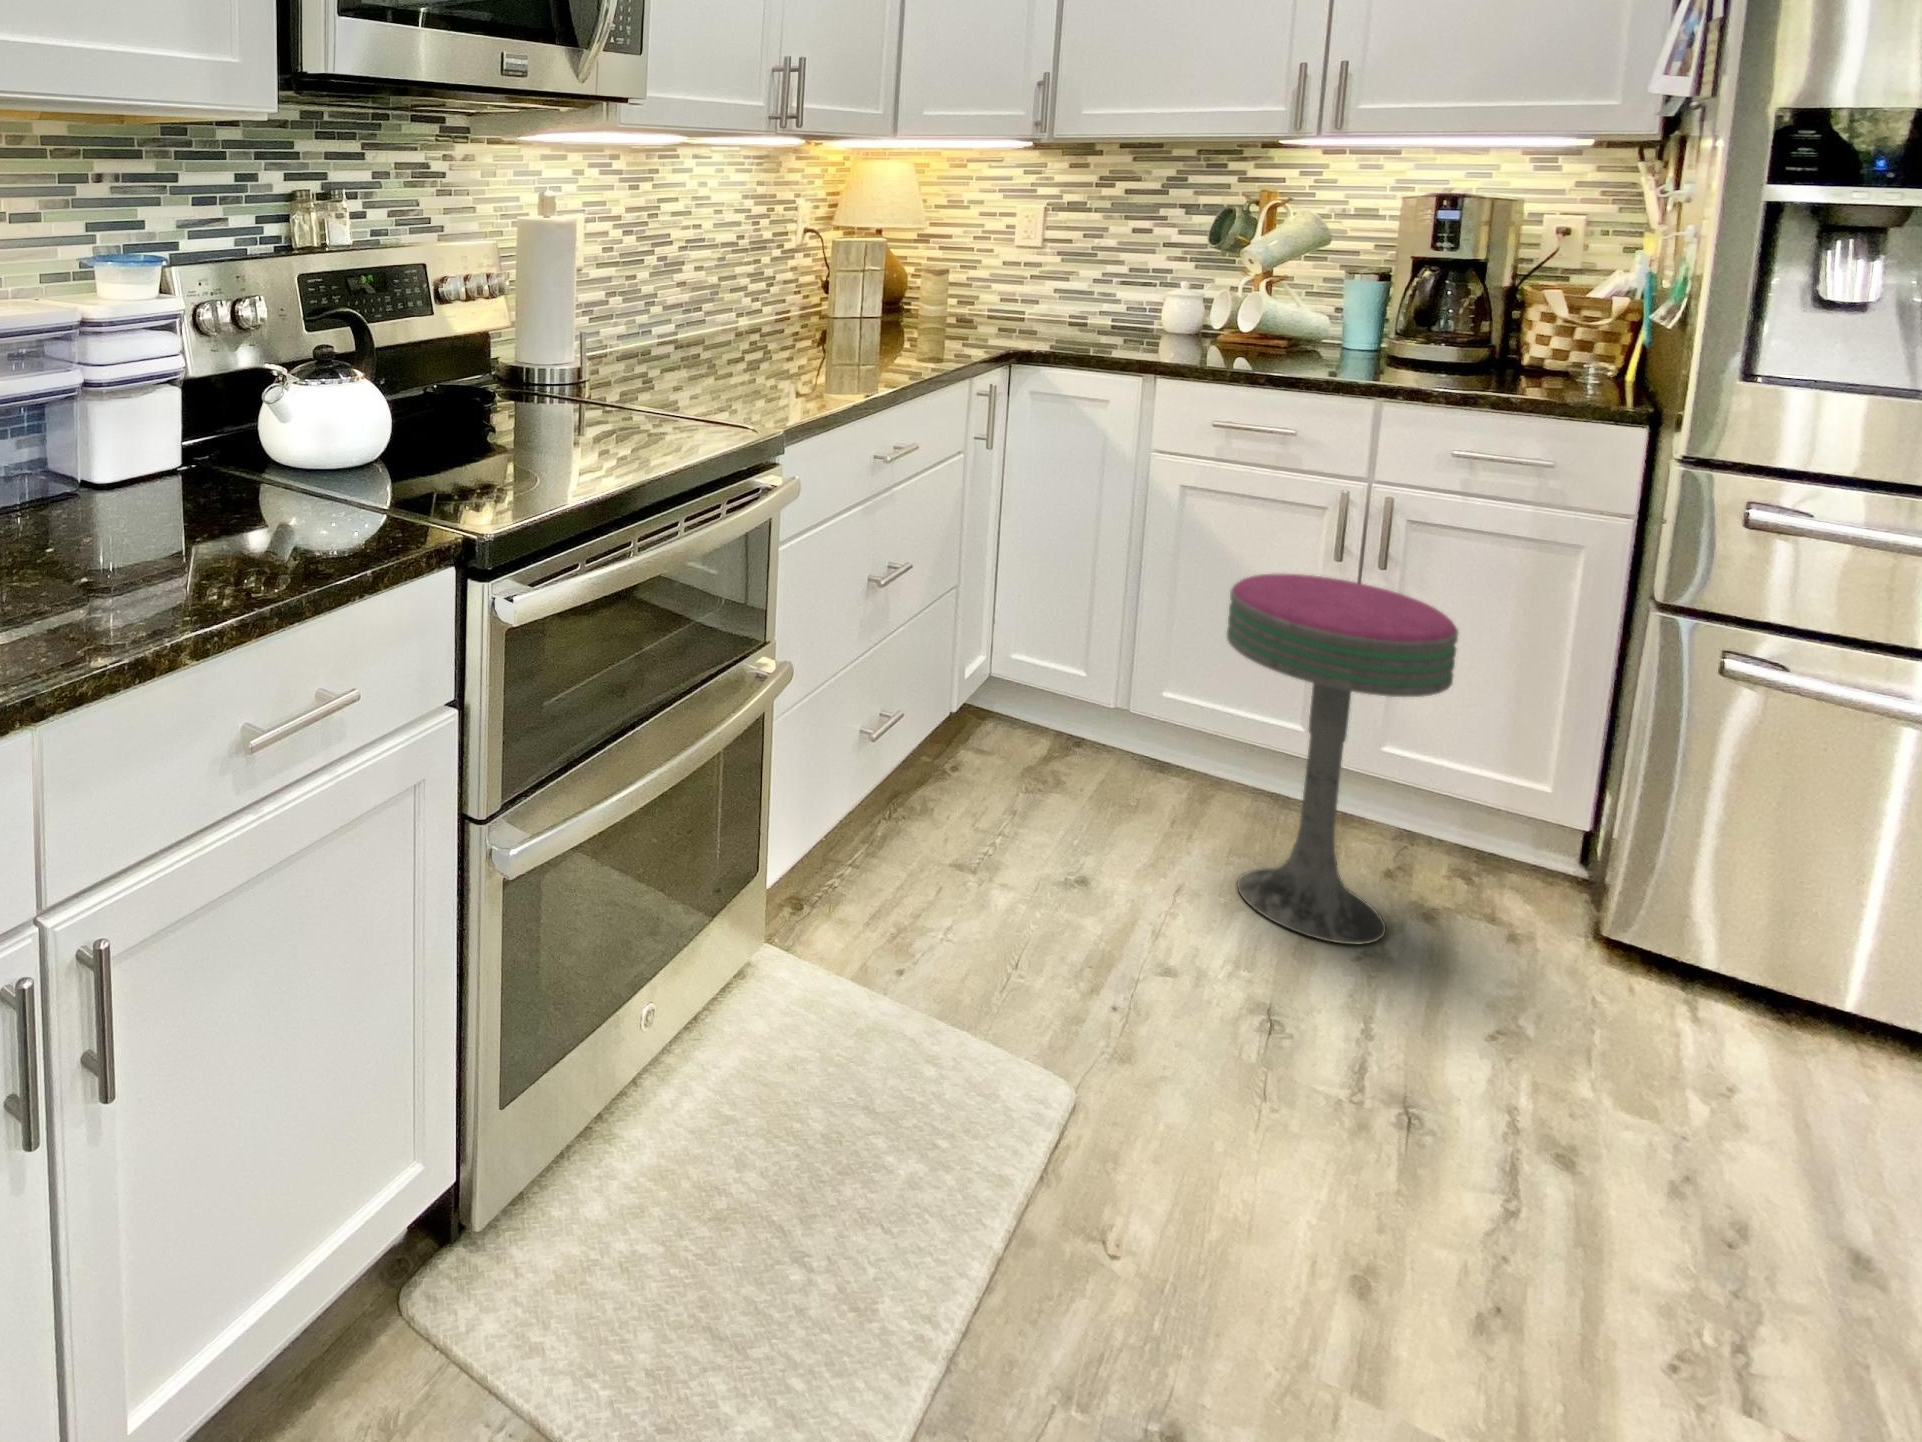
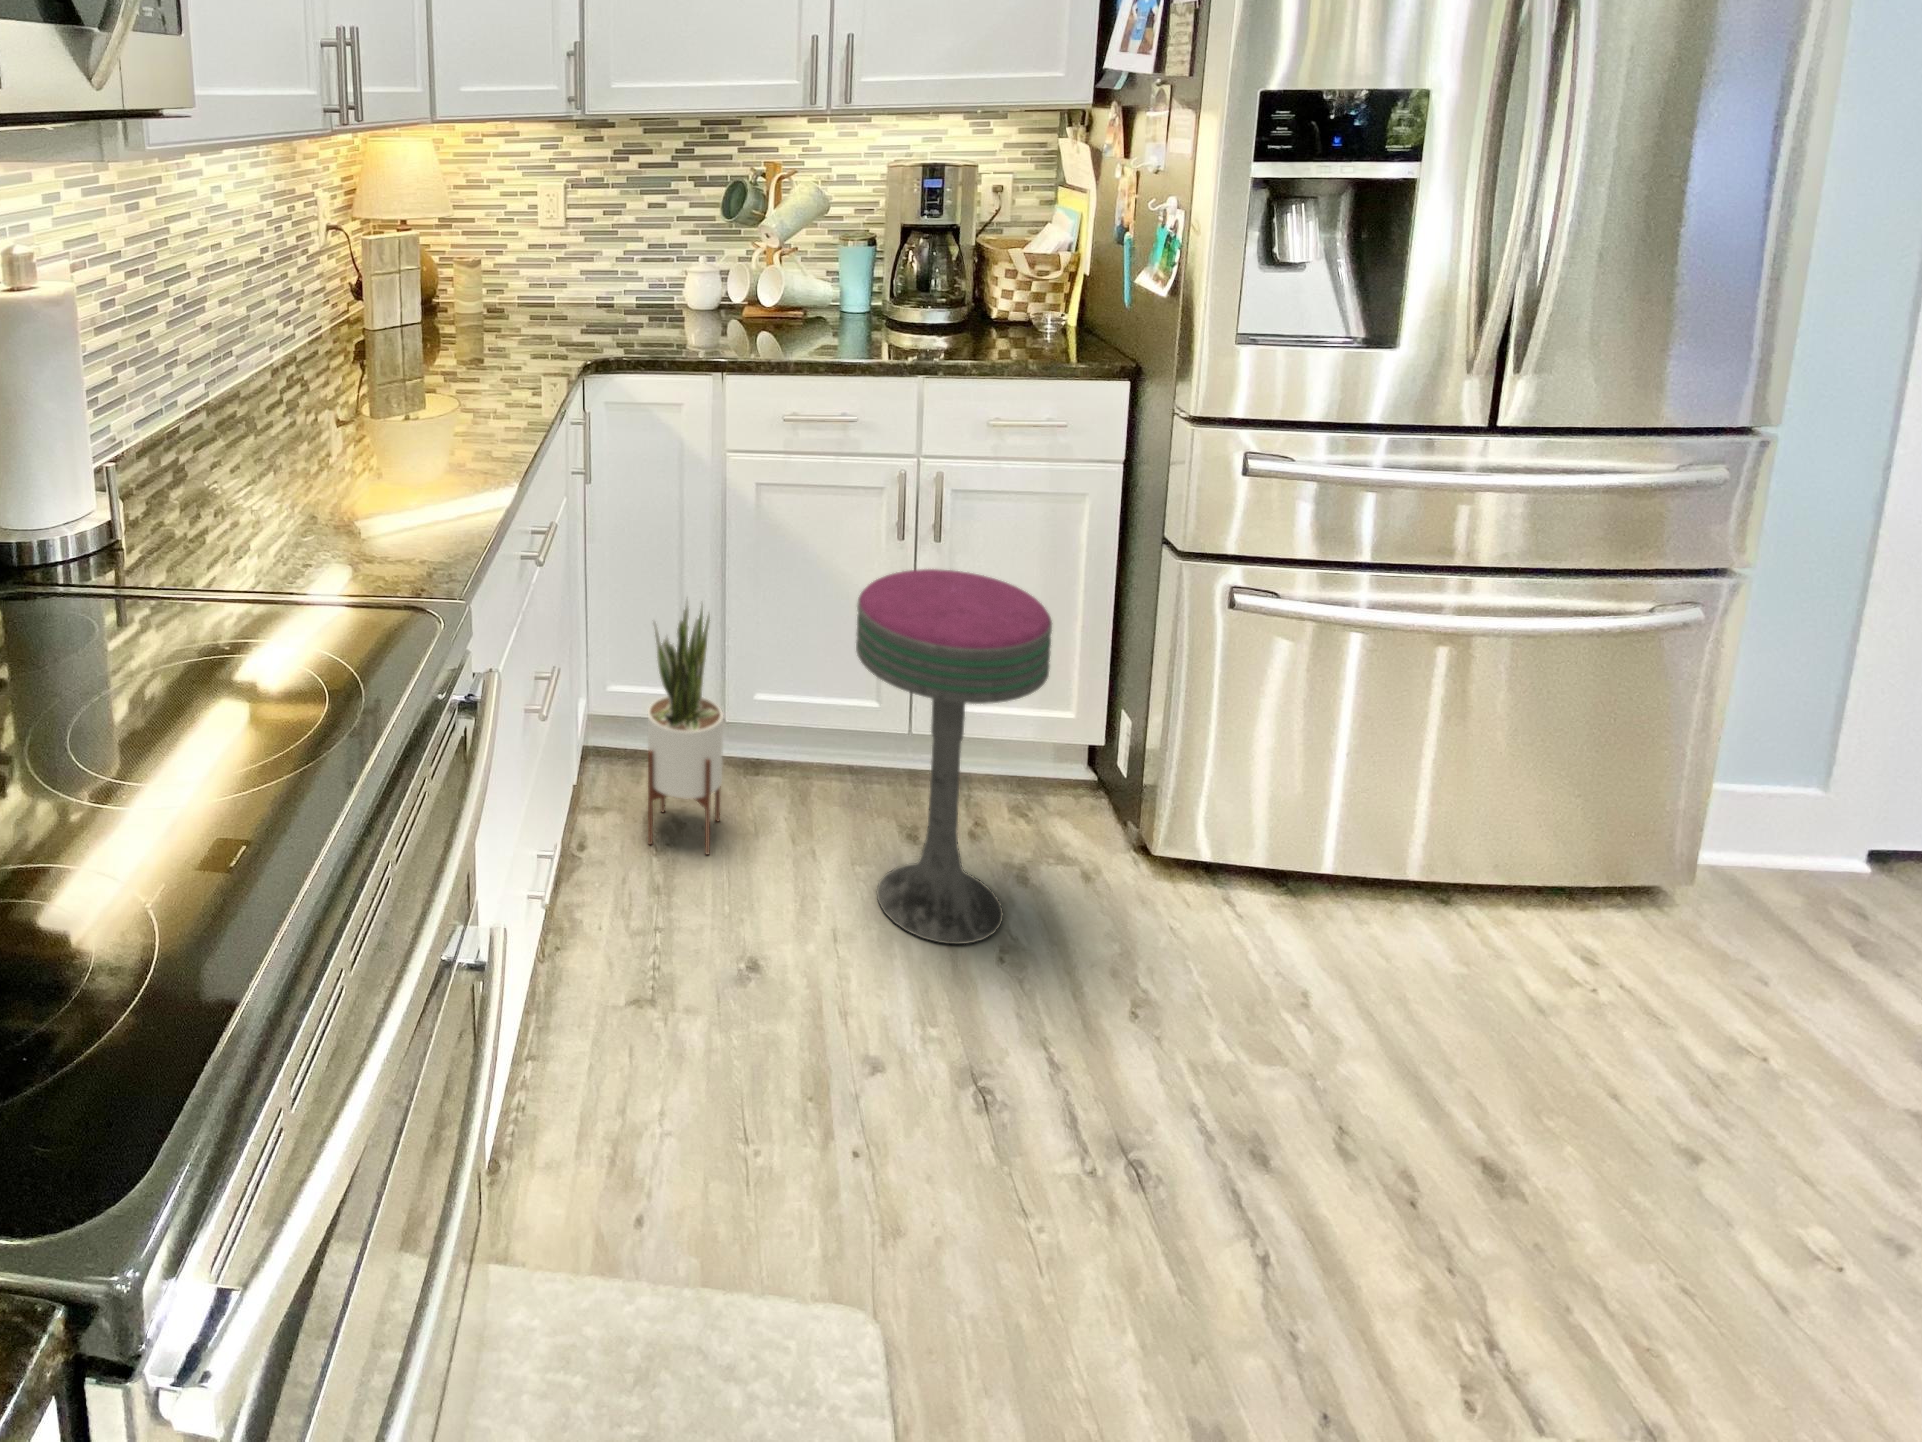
potted plant: none [1017,564,1107,802] -> present [648,602,723,854]

